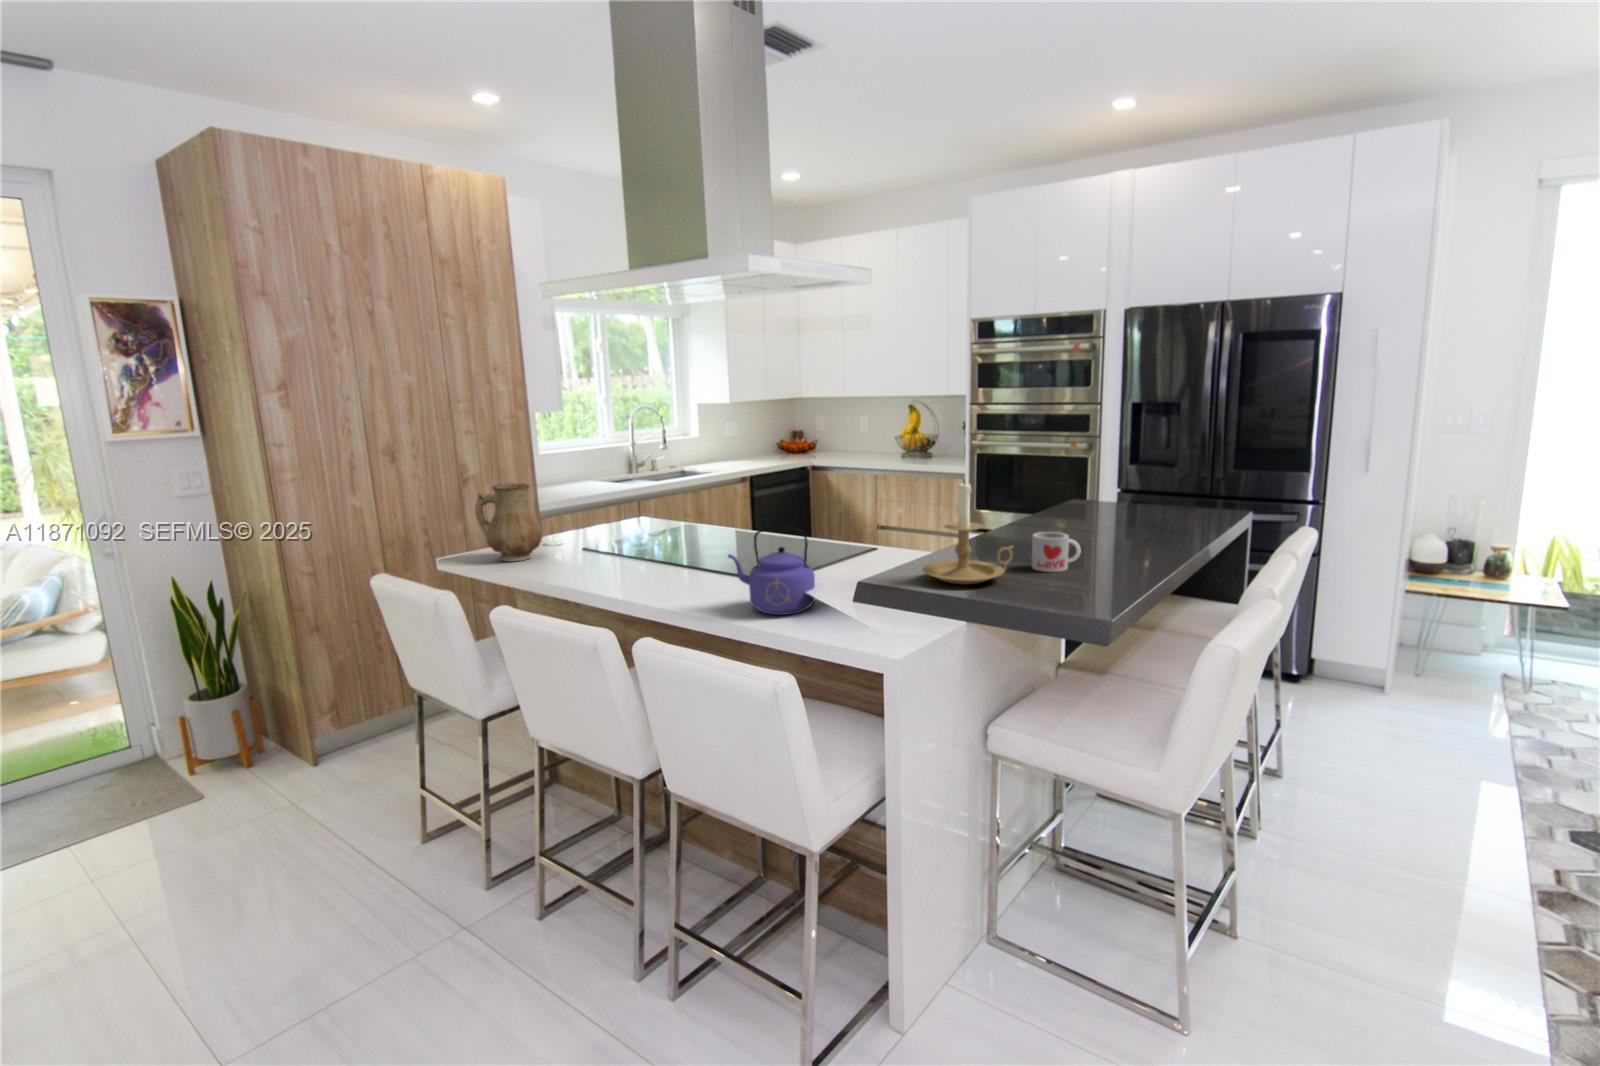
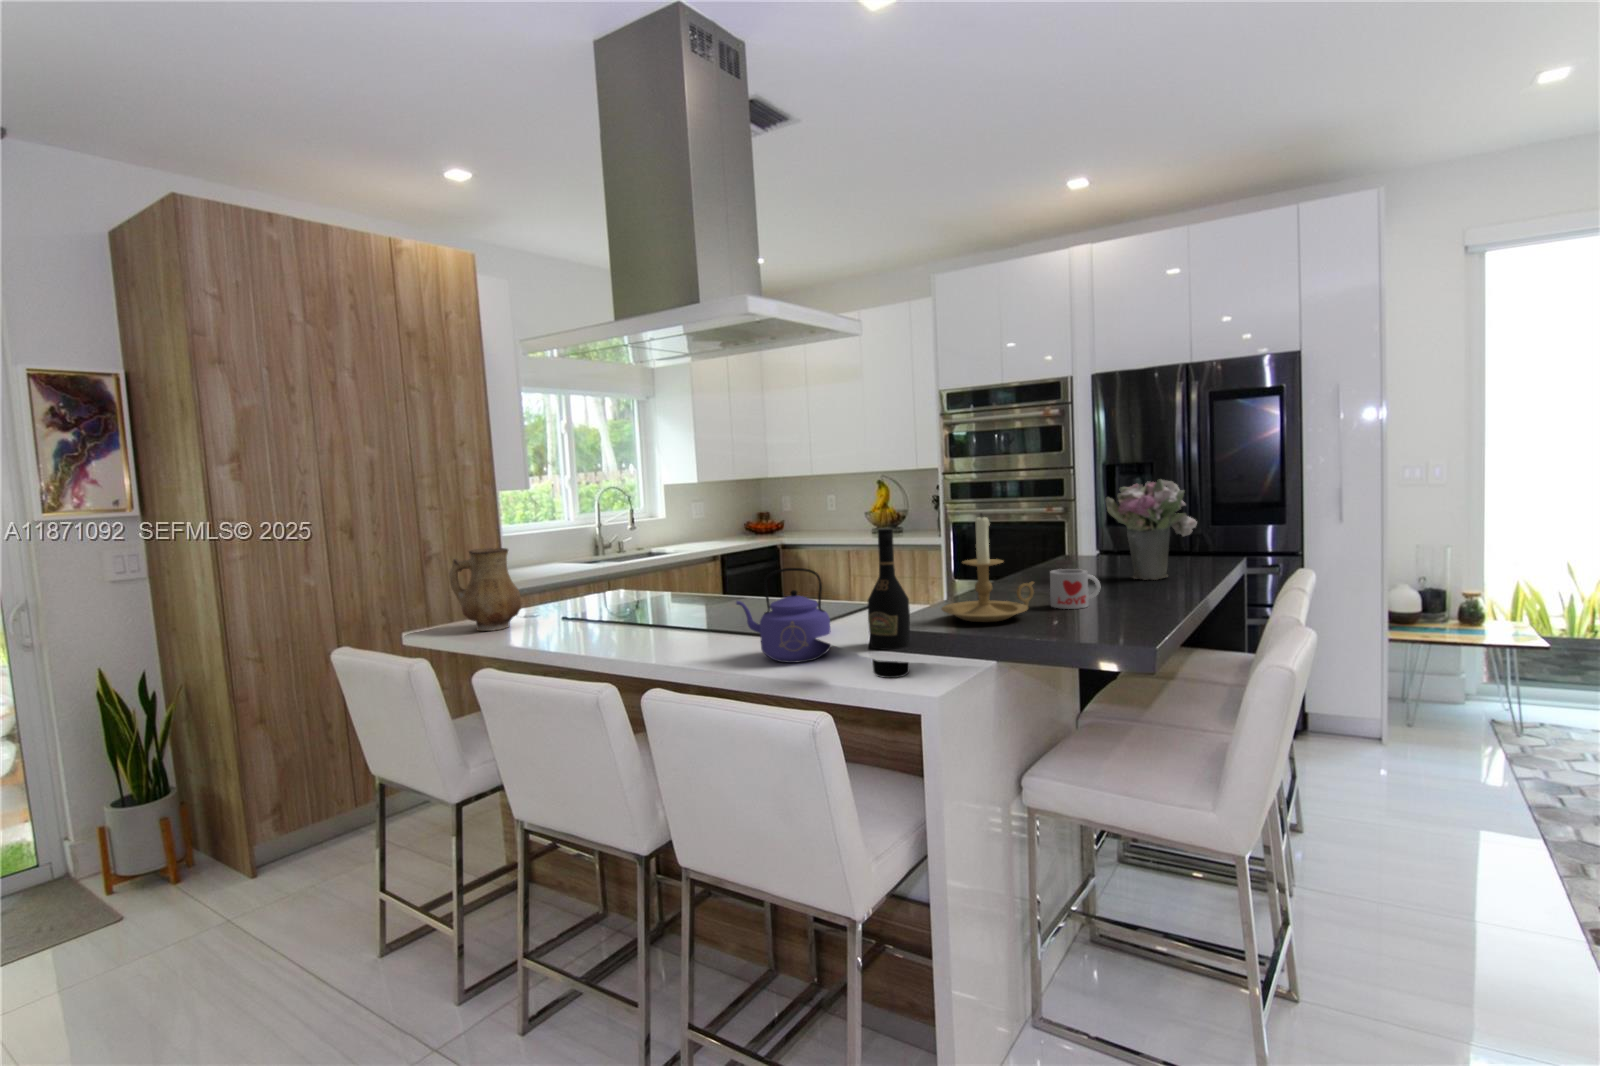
flower bouquet: none [1105,439,1195,538] -> present [1105,479,1197,580]
wine bottle: none [843,499,882,638] -> present [868,529,910,678]

